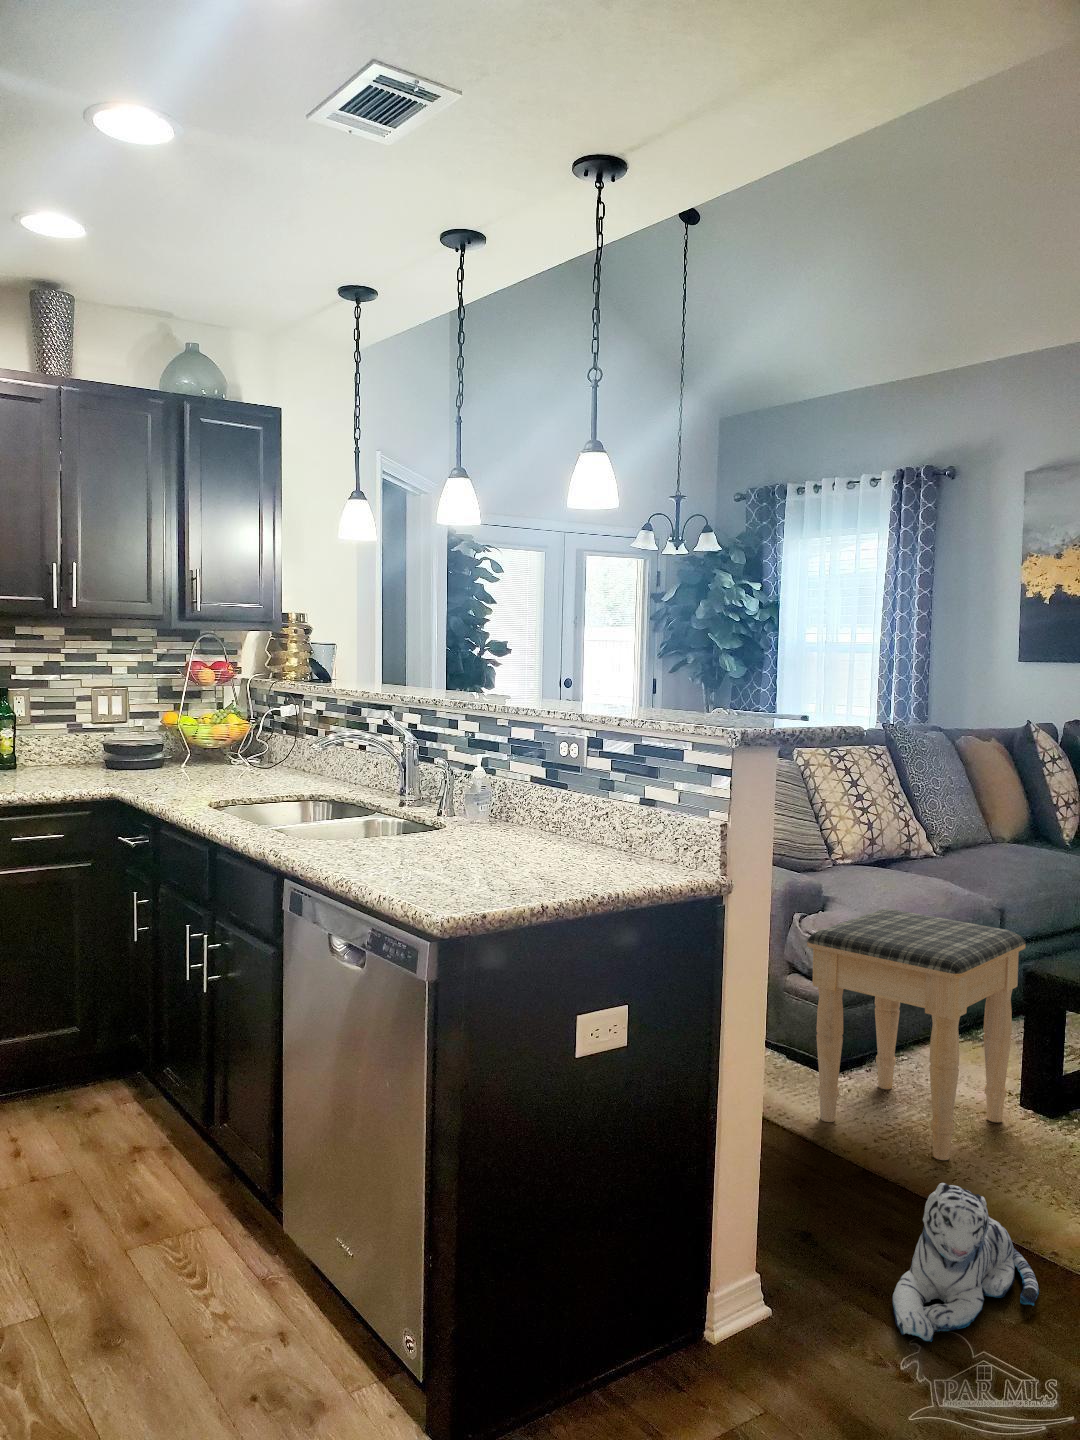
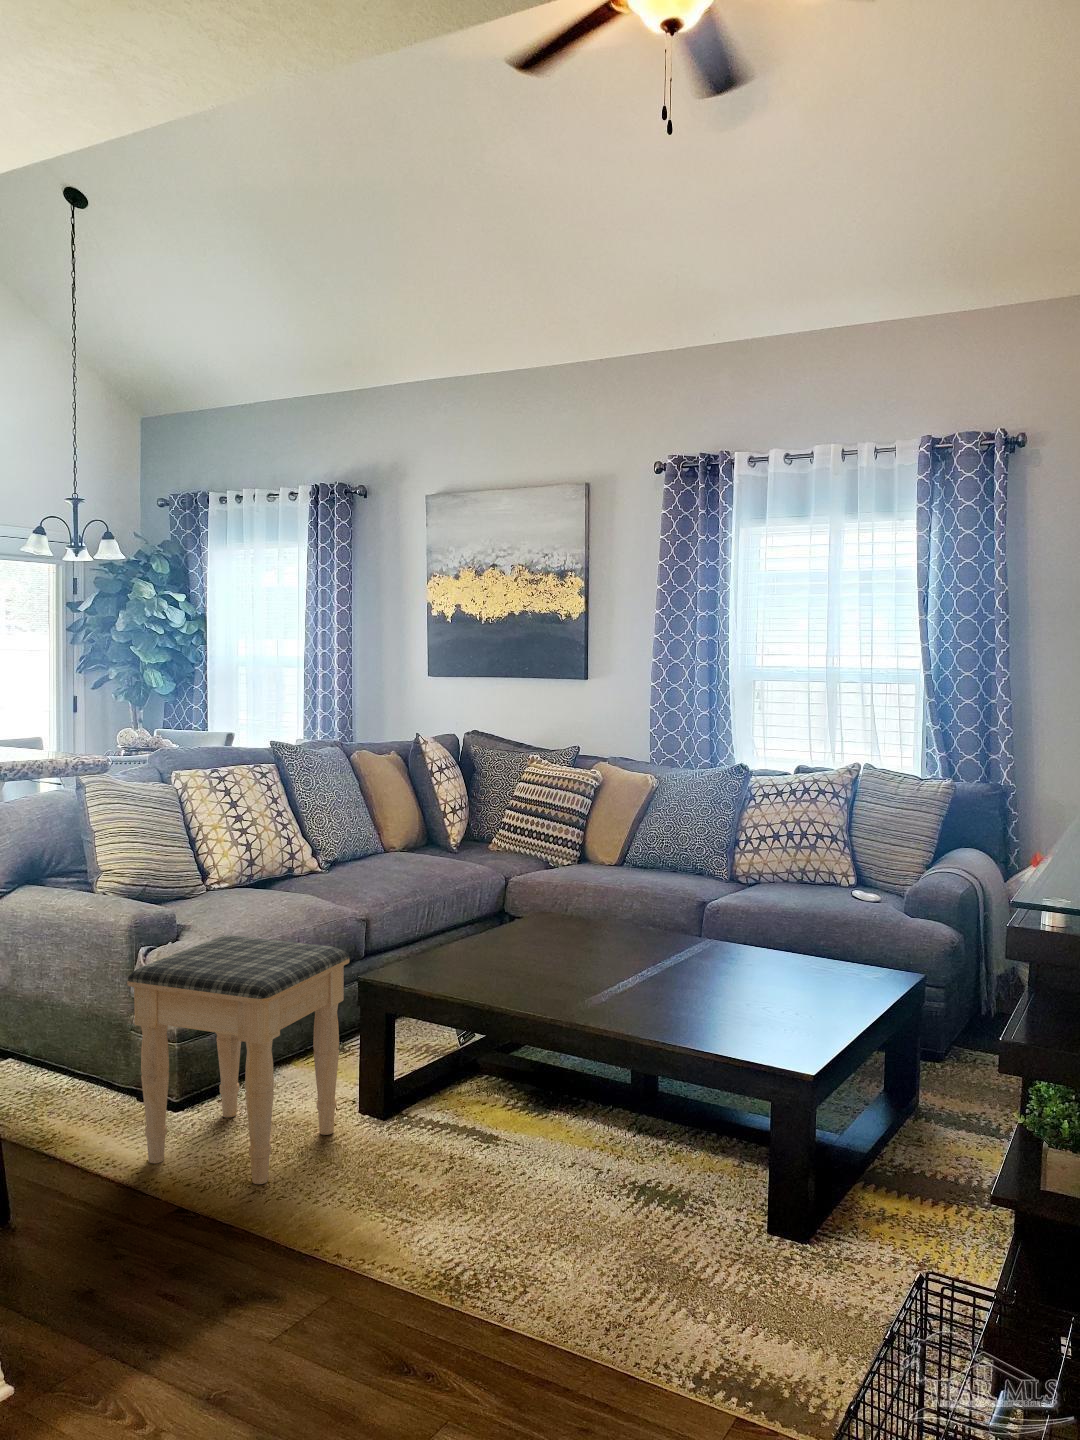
plush toy: present [893,1183,1039,1342] -> none [145,1219,308,1386]

